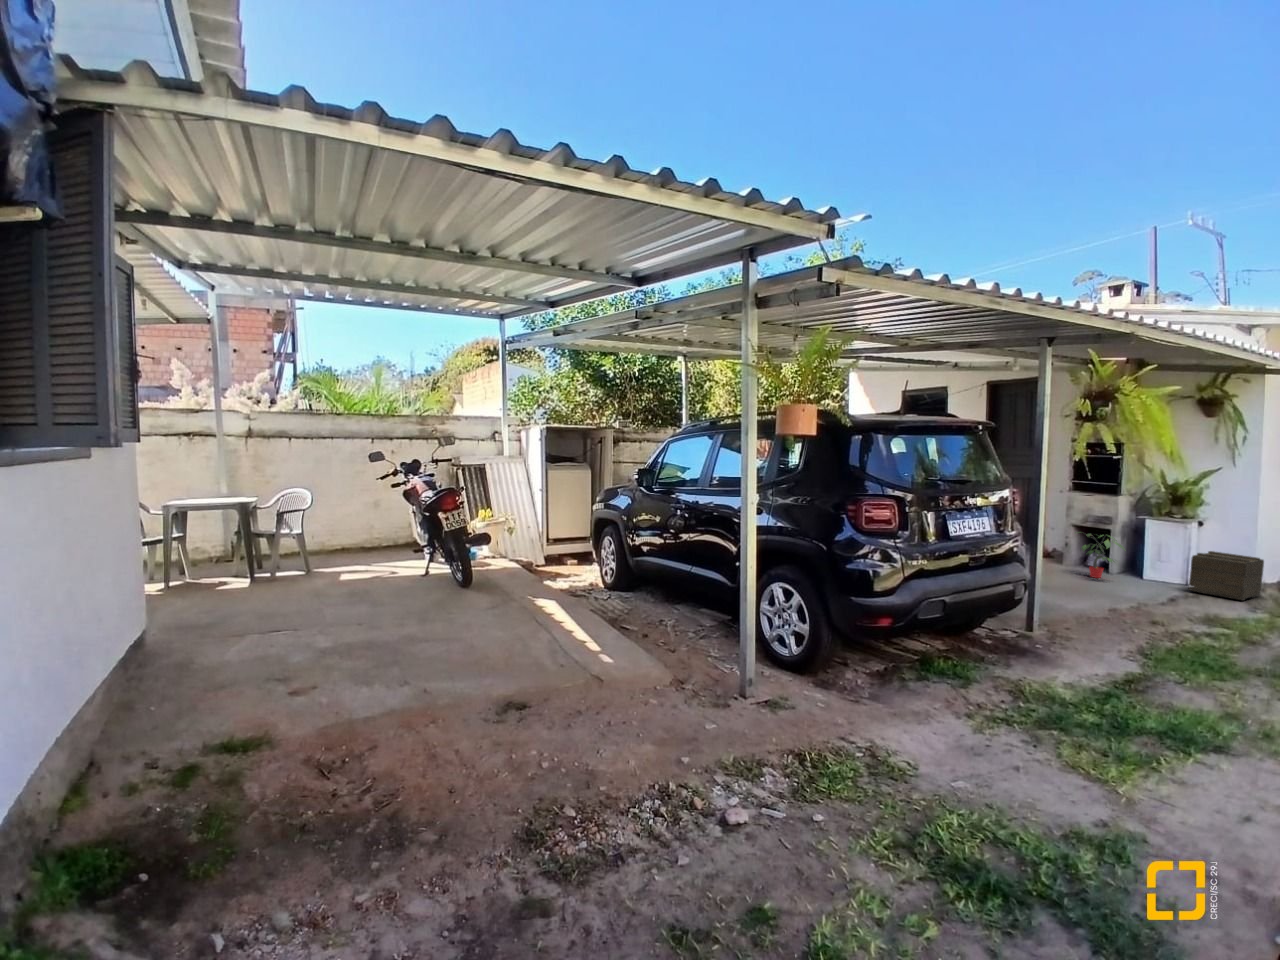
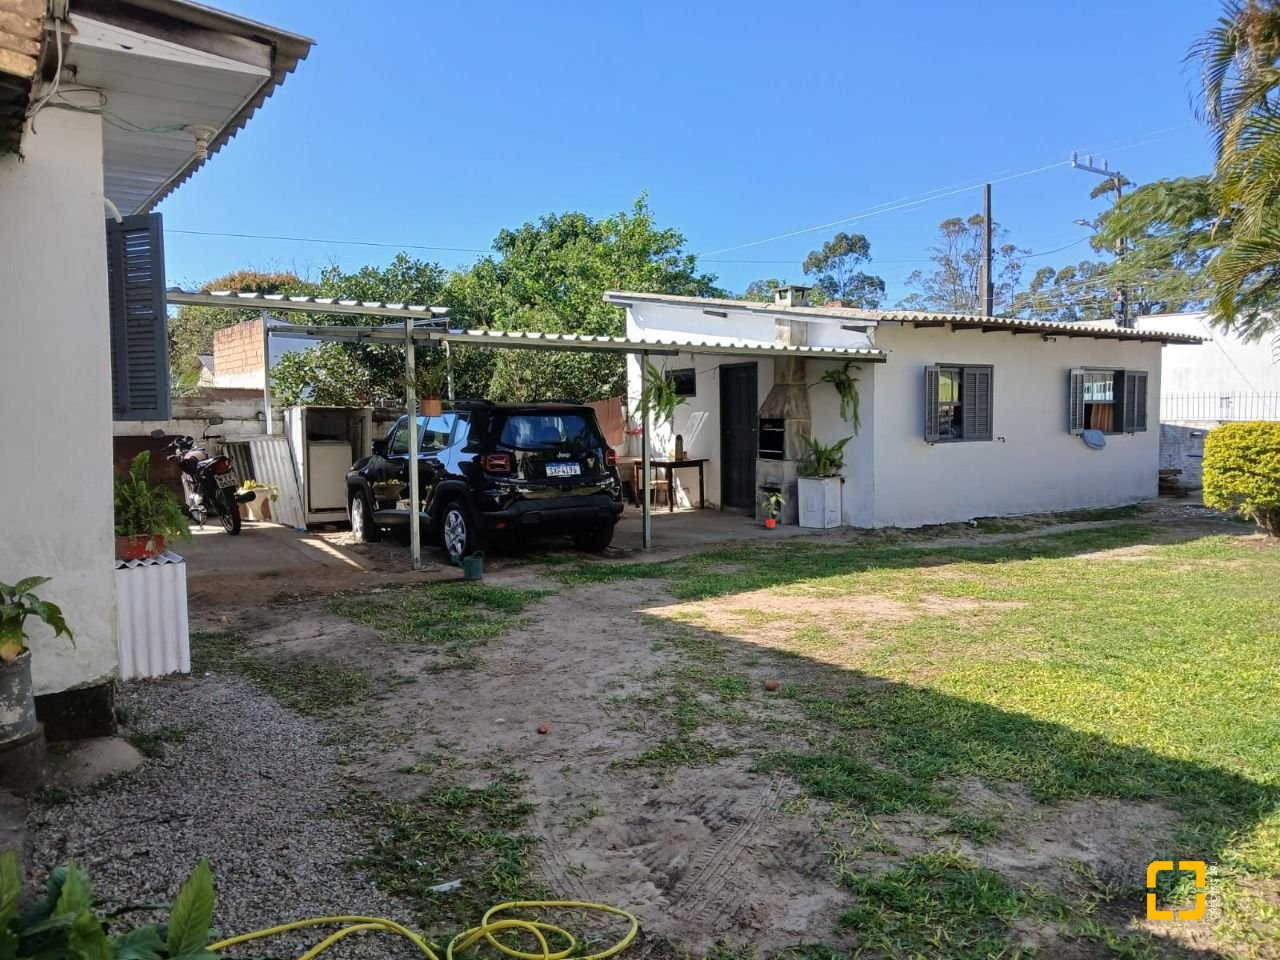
wooden crate: present [1189,551,1264,601] -> none [825,503,876,538]
watering can: none [782,639,825,688] -> present [451,551,485,580]

